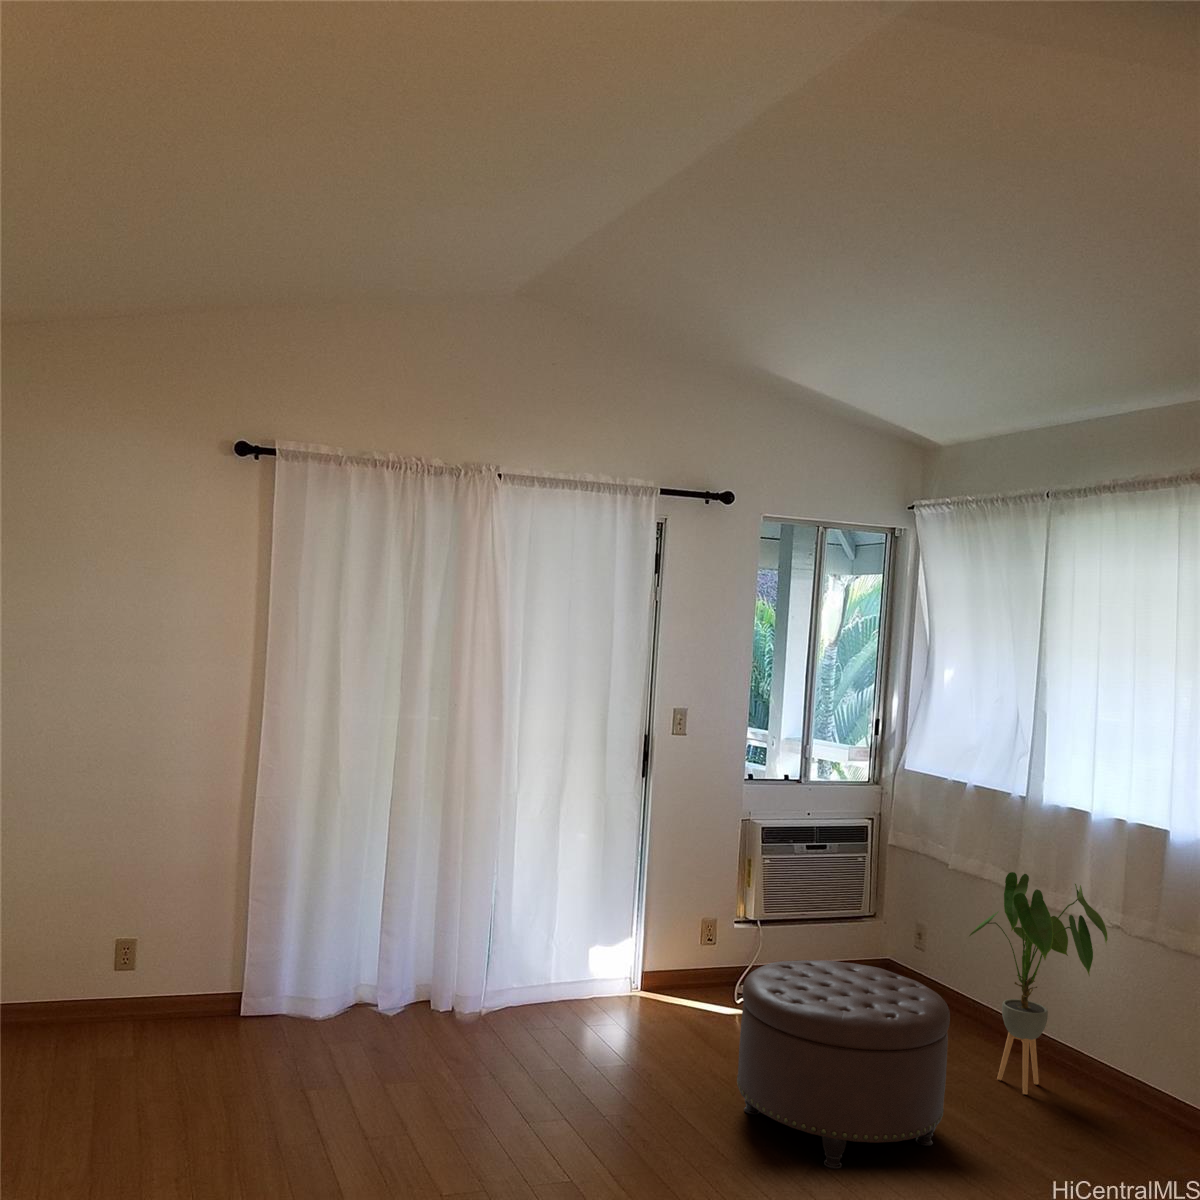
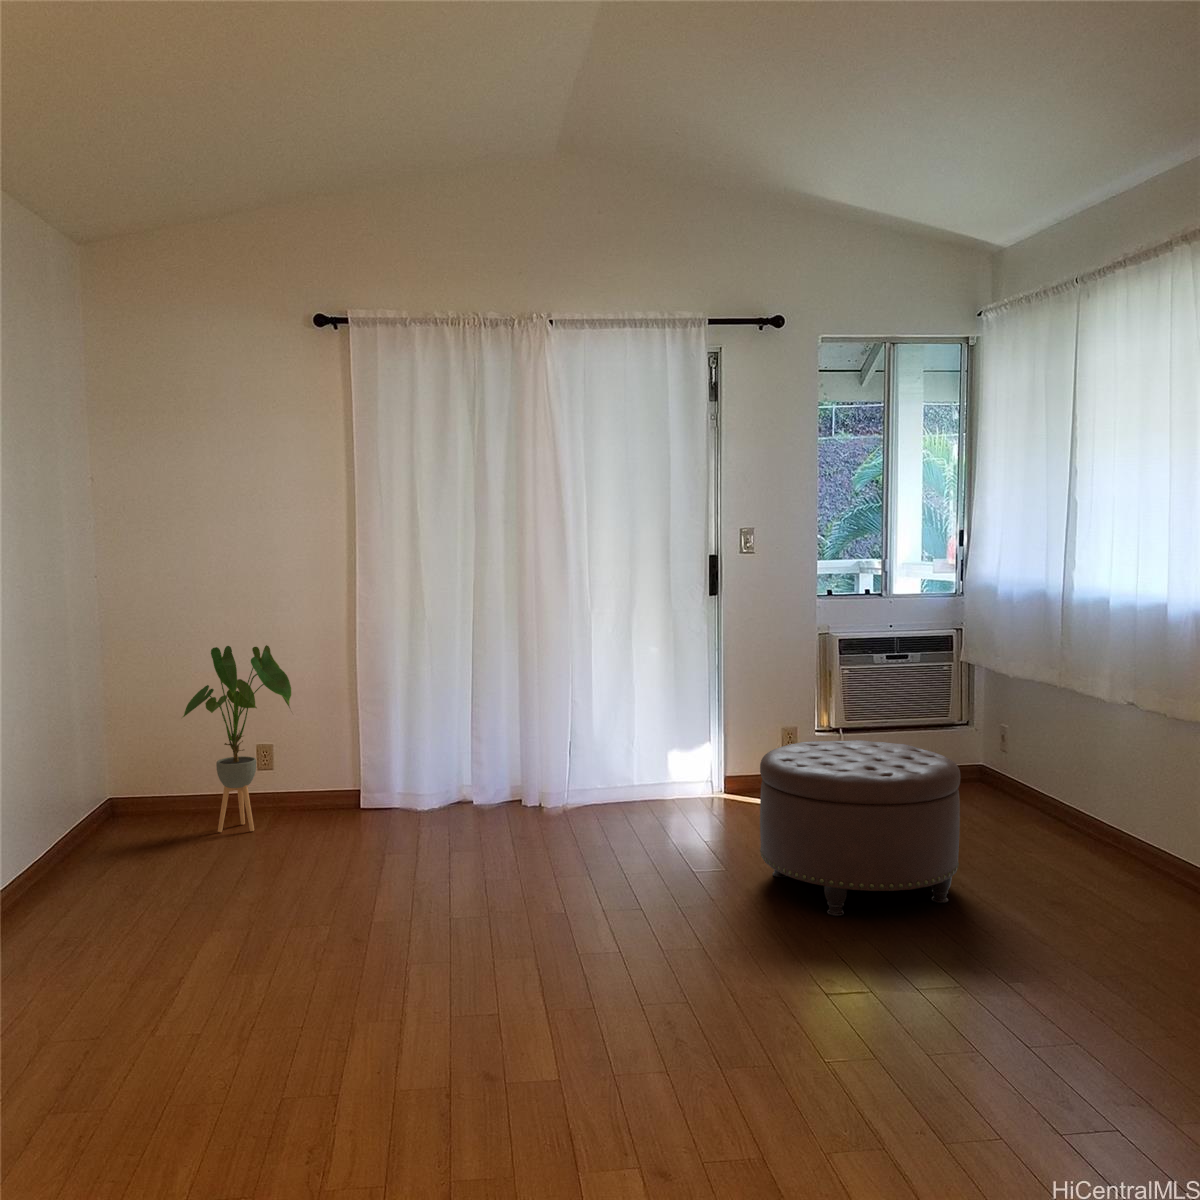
house plant: present [969,872,1108,1094] -> present [183,645,291,832]

